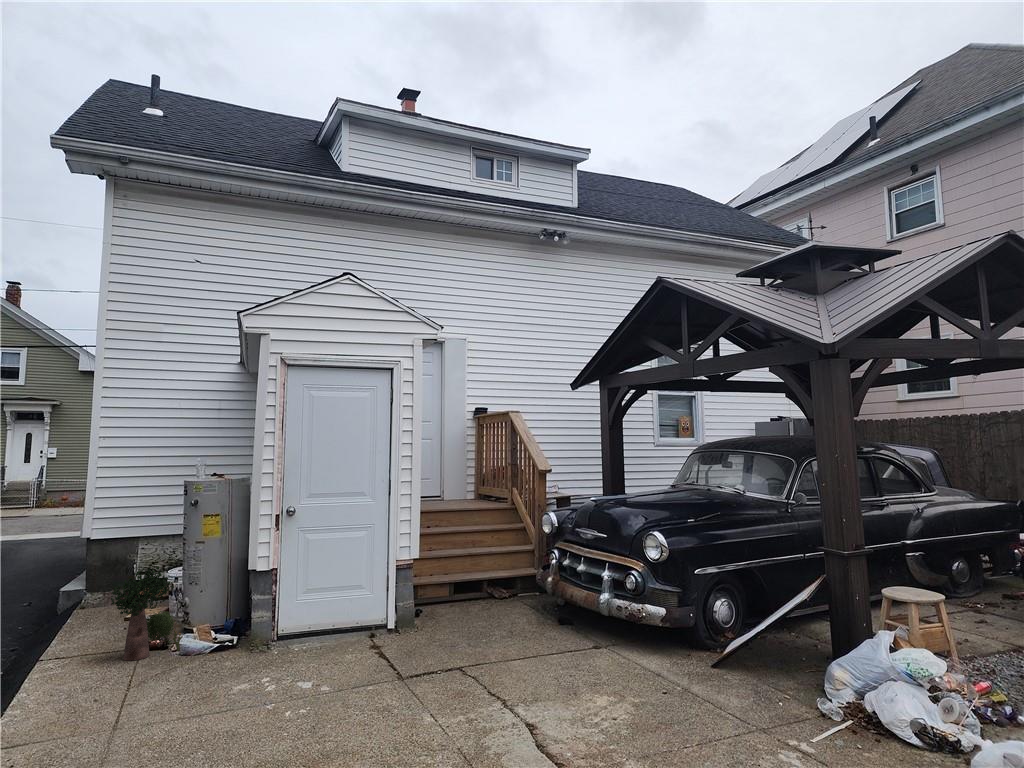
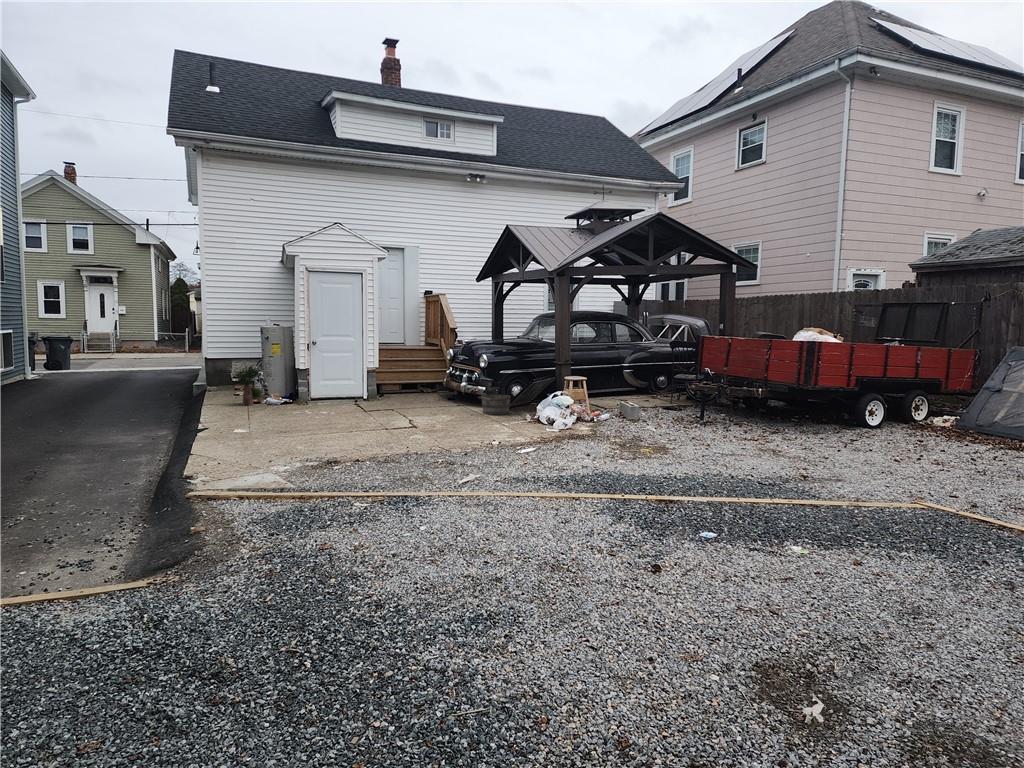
bucket: none [668,623,744,685] -> present [480,393,511,415]

